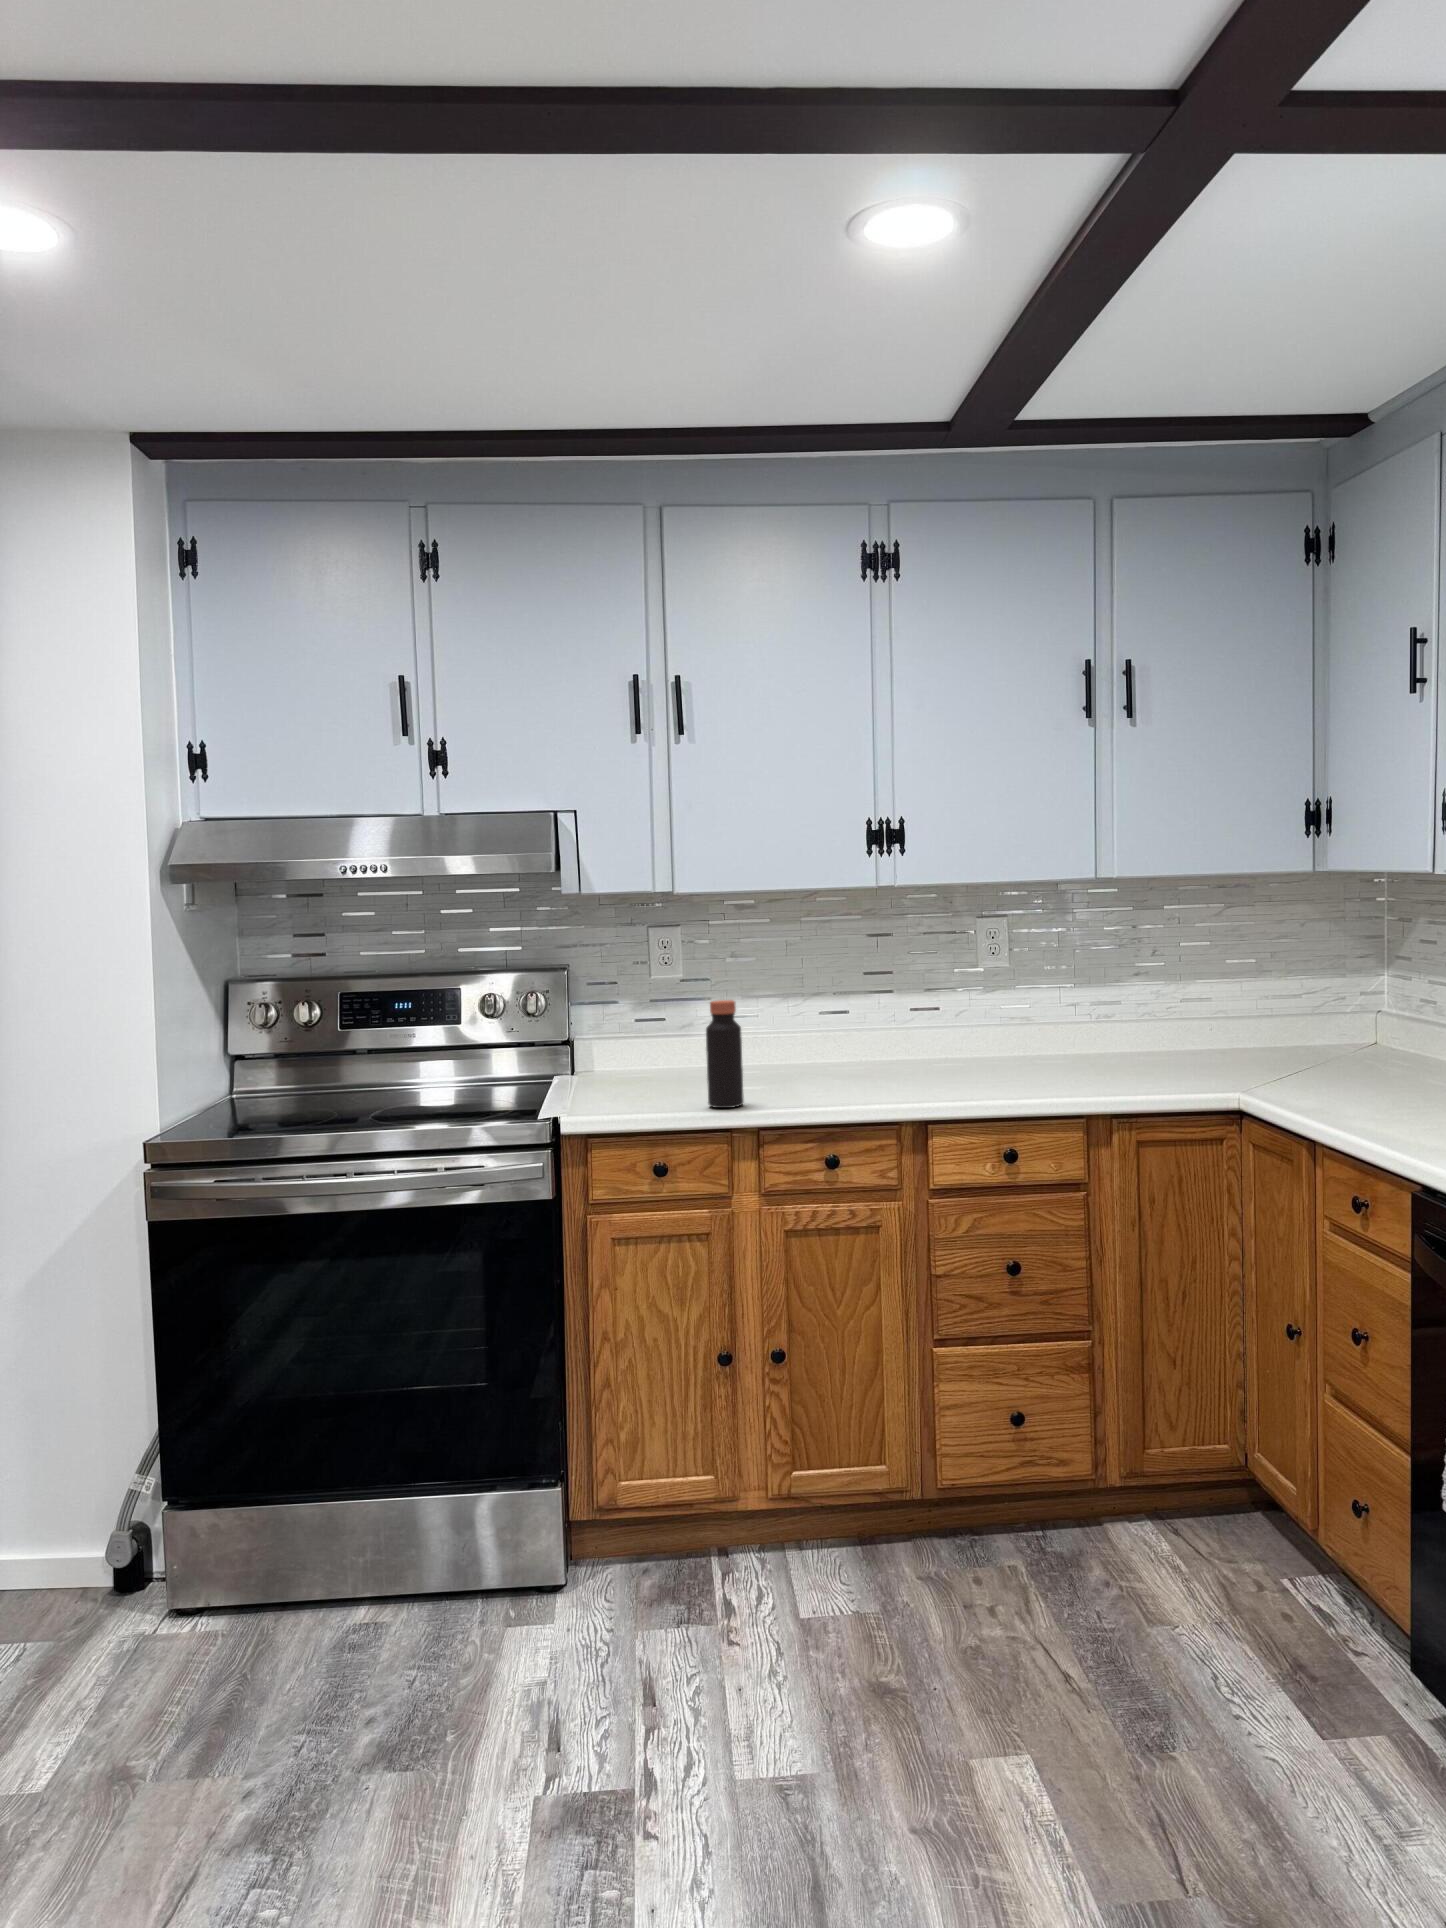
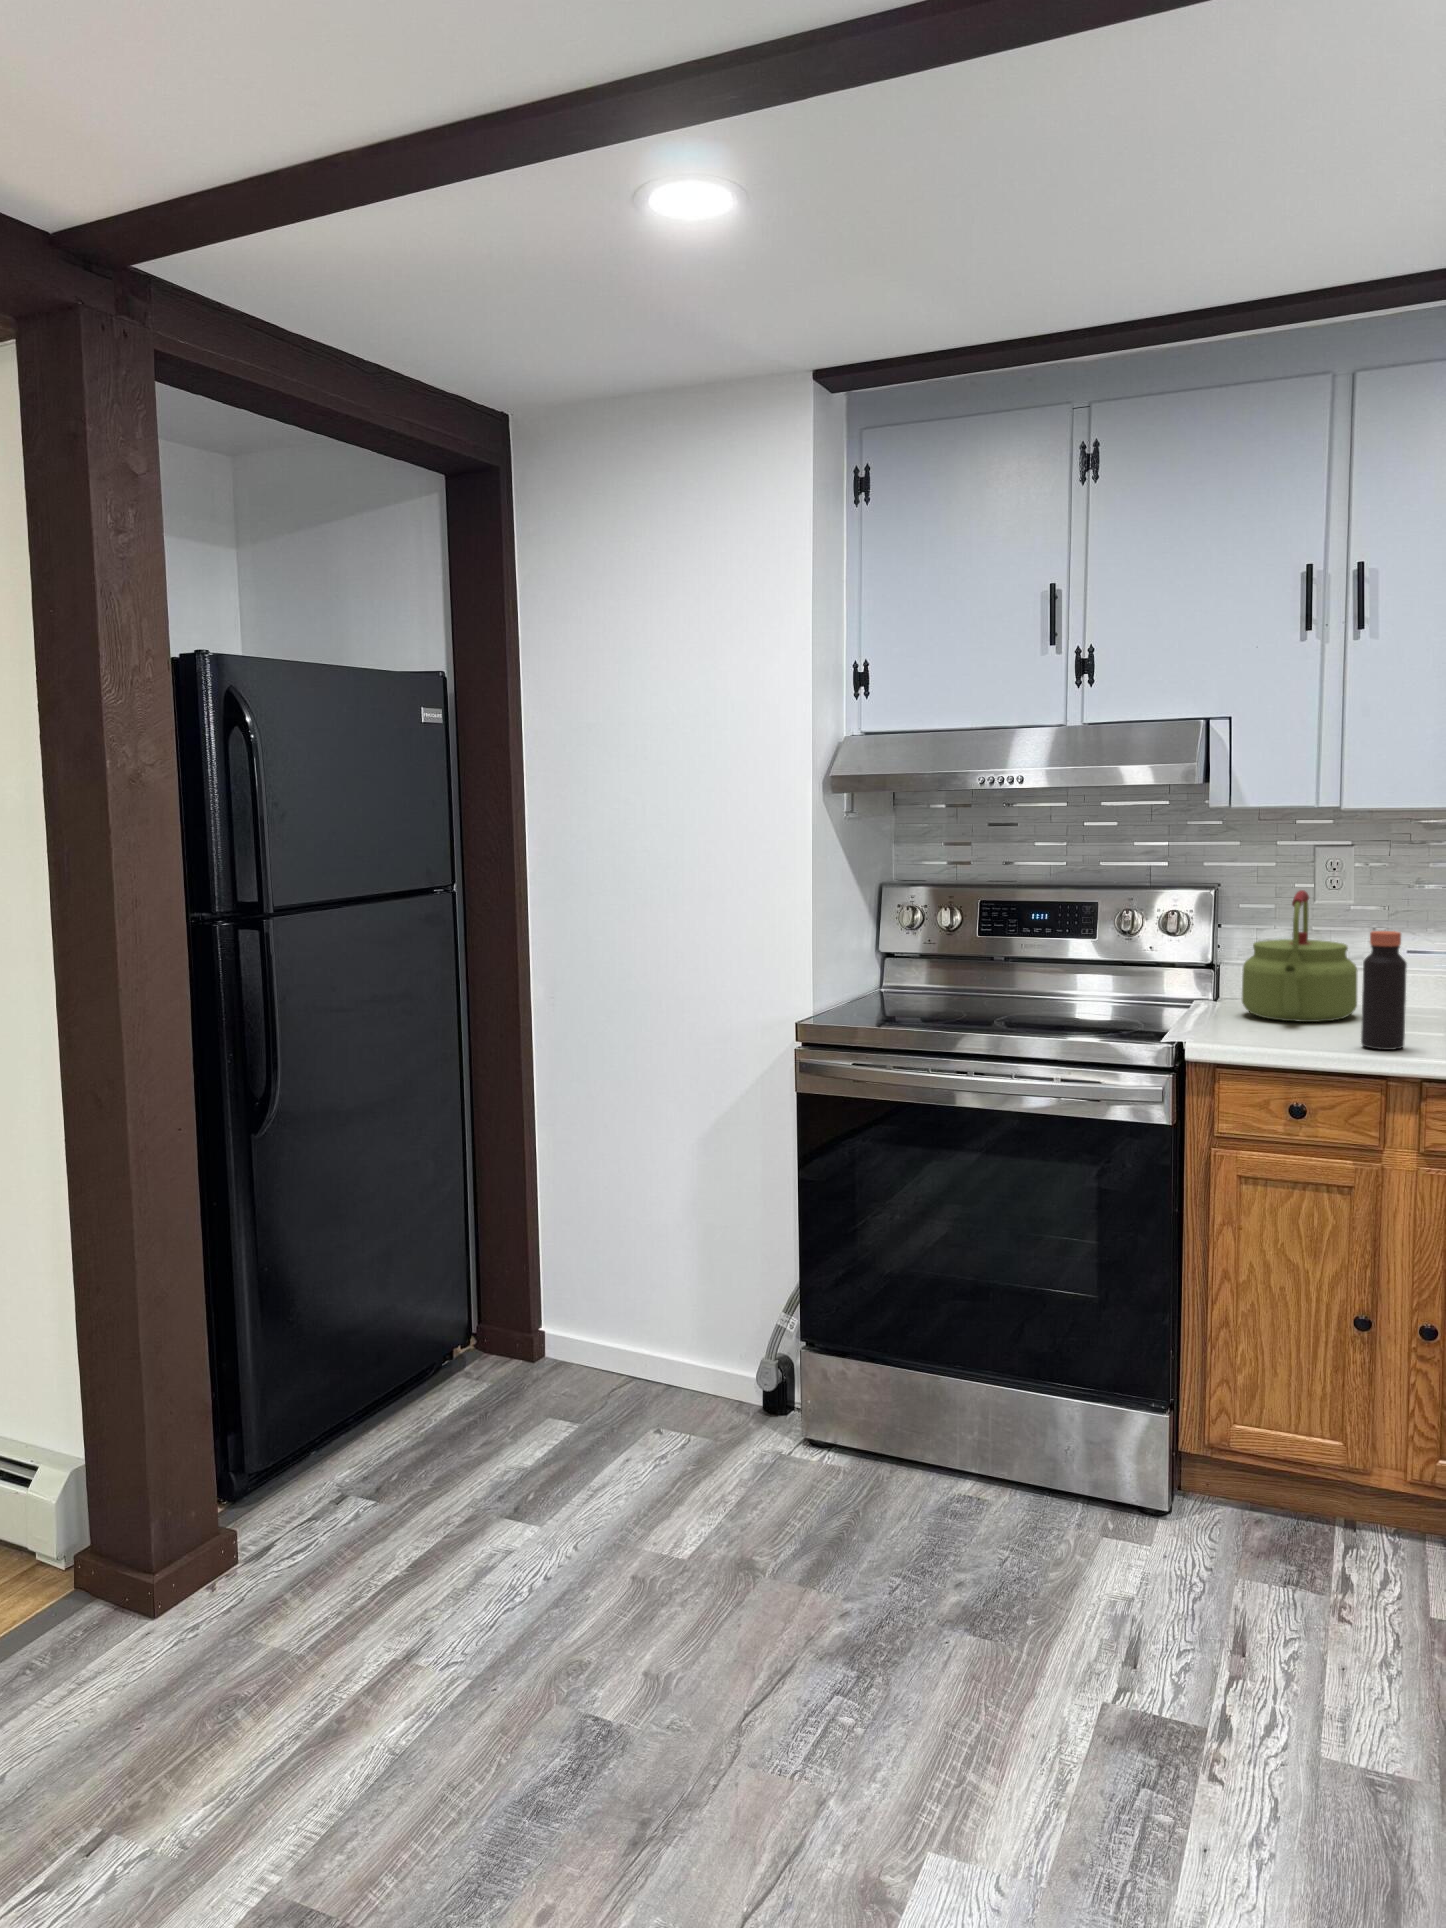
kettle: none [594,968,694,1090] -> present [1242,890,1357,1022]

